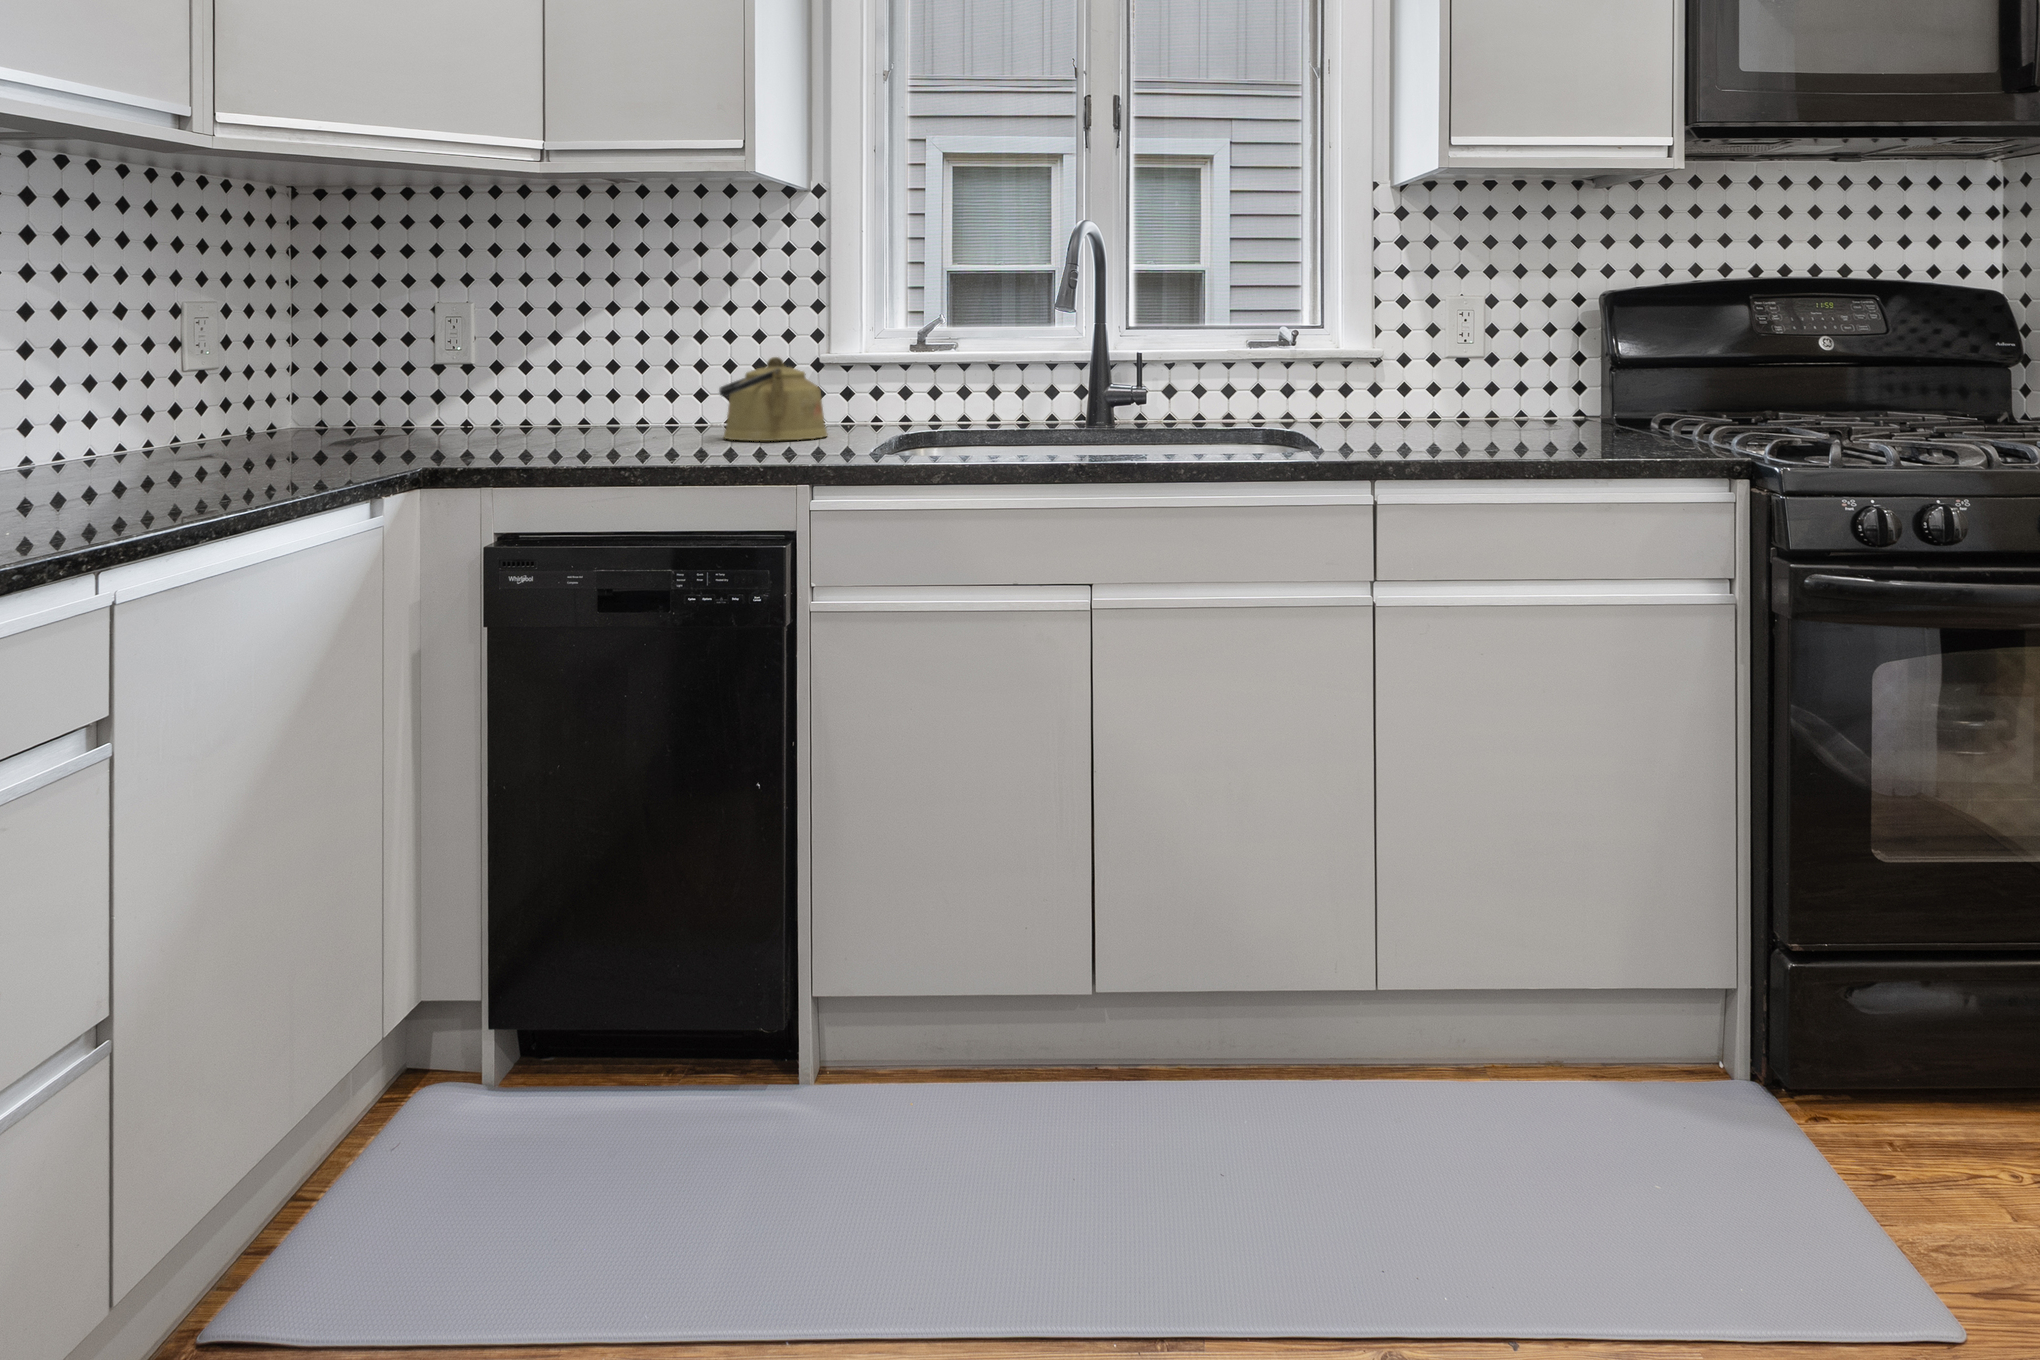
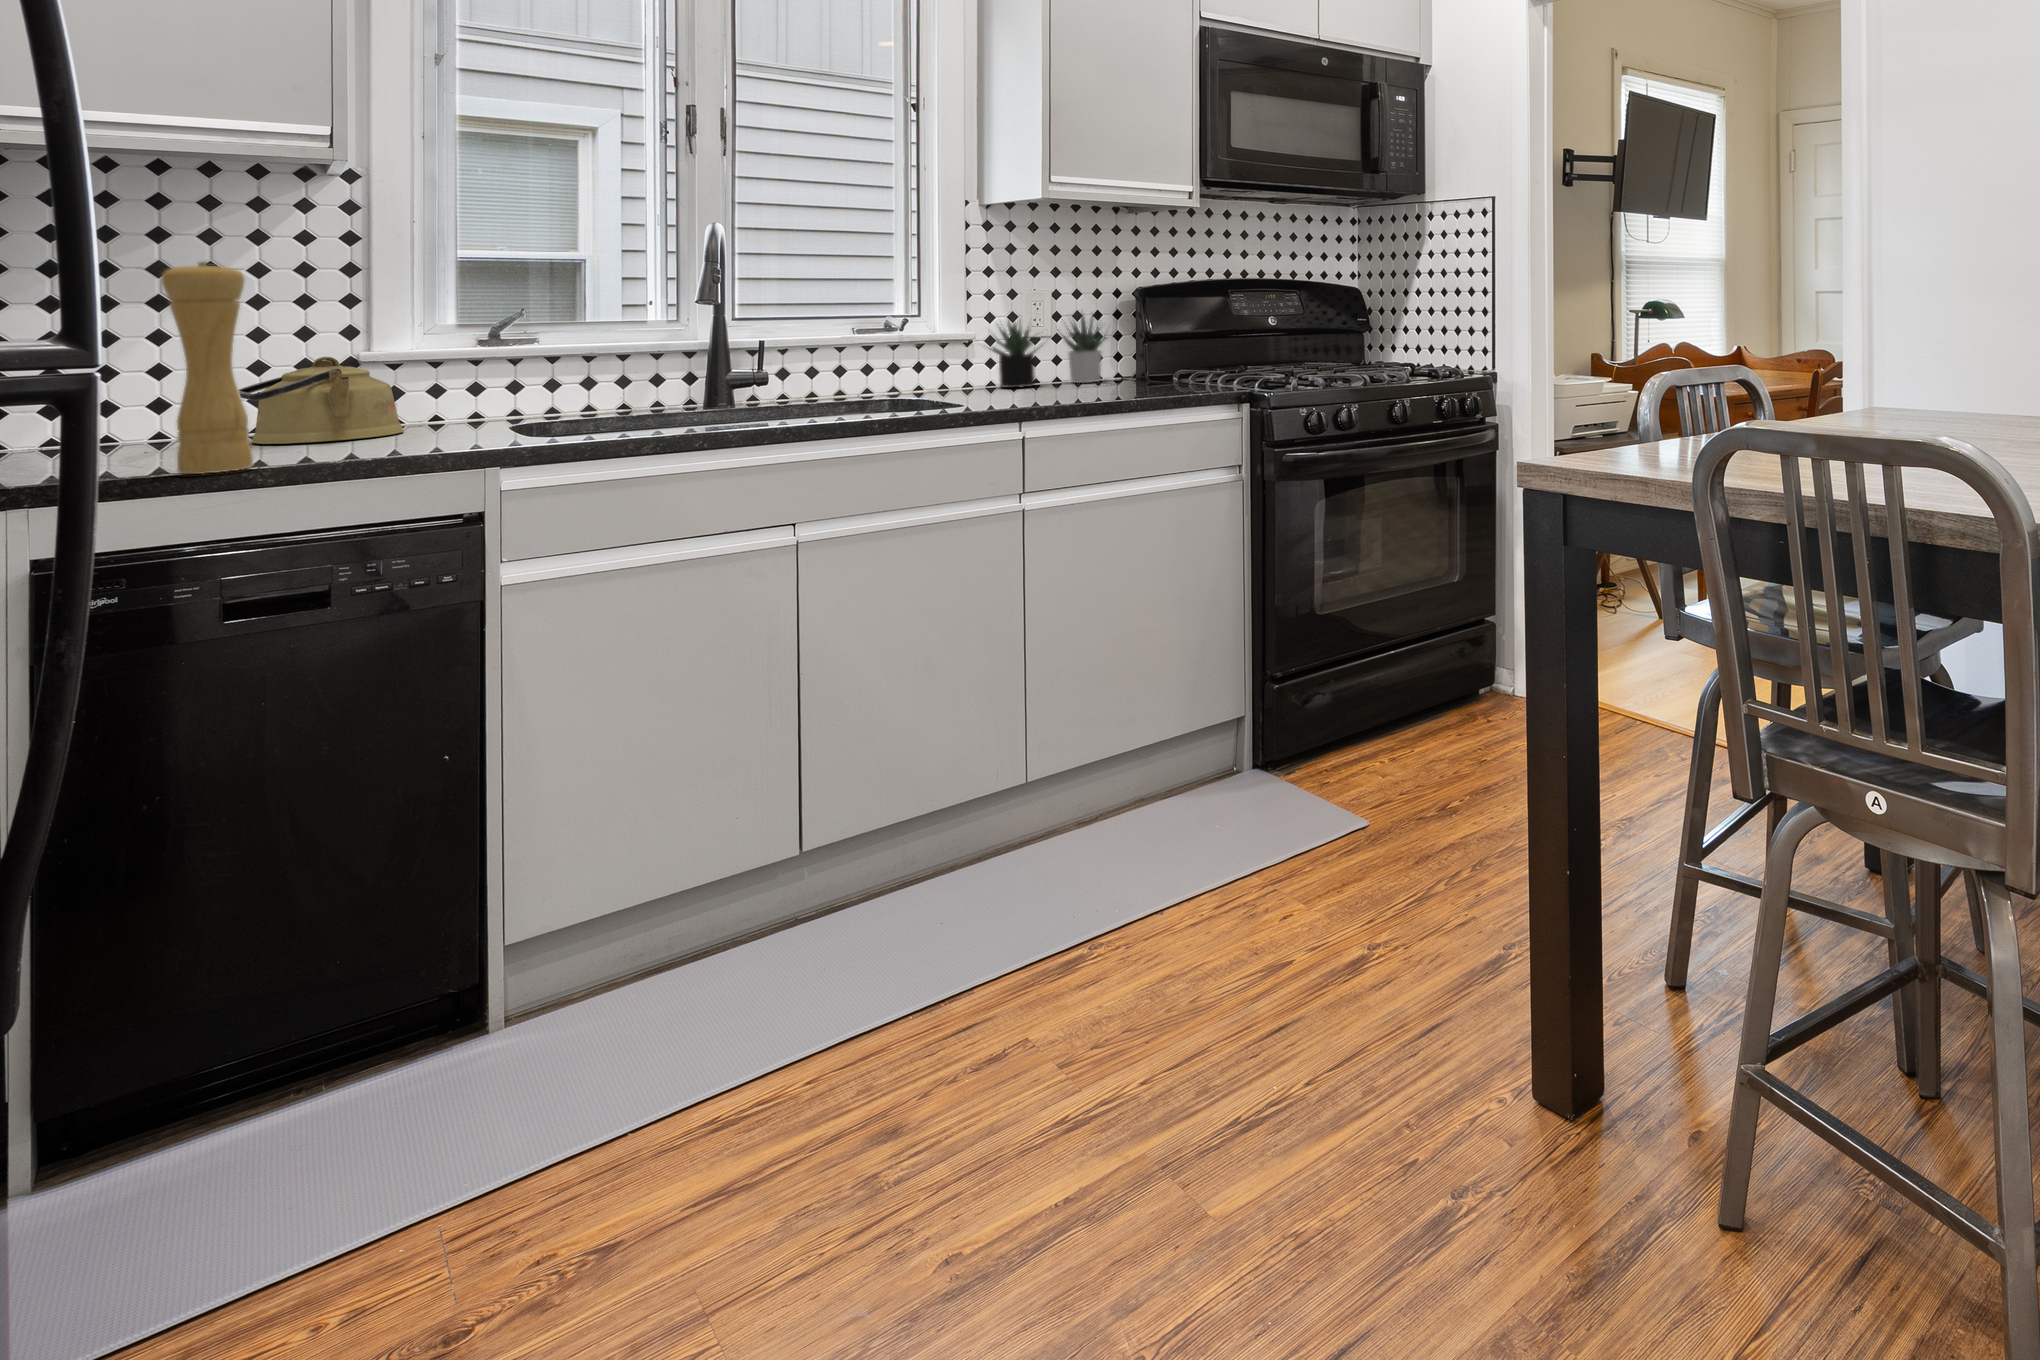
pepper mill: none [639,259,691,461] -> present [161,262,253,474]
succulent plant: none [1379,321,1574,431] -> present [984,315,1107,388]

